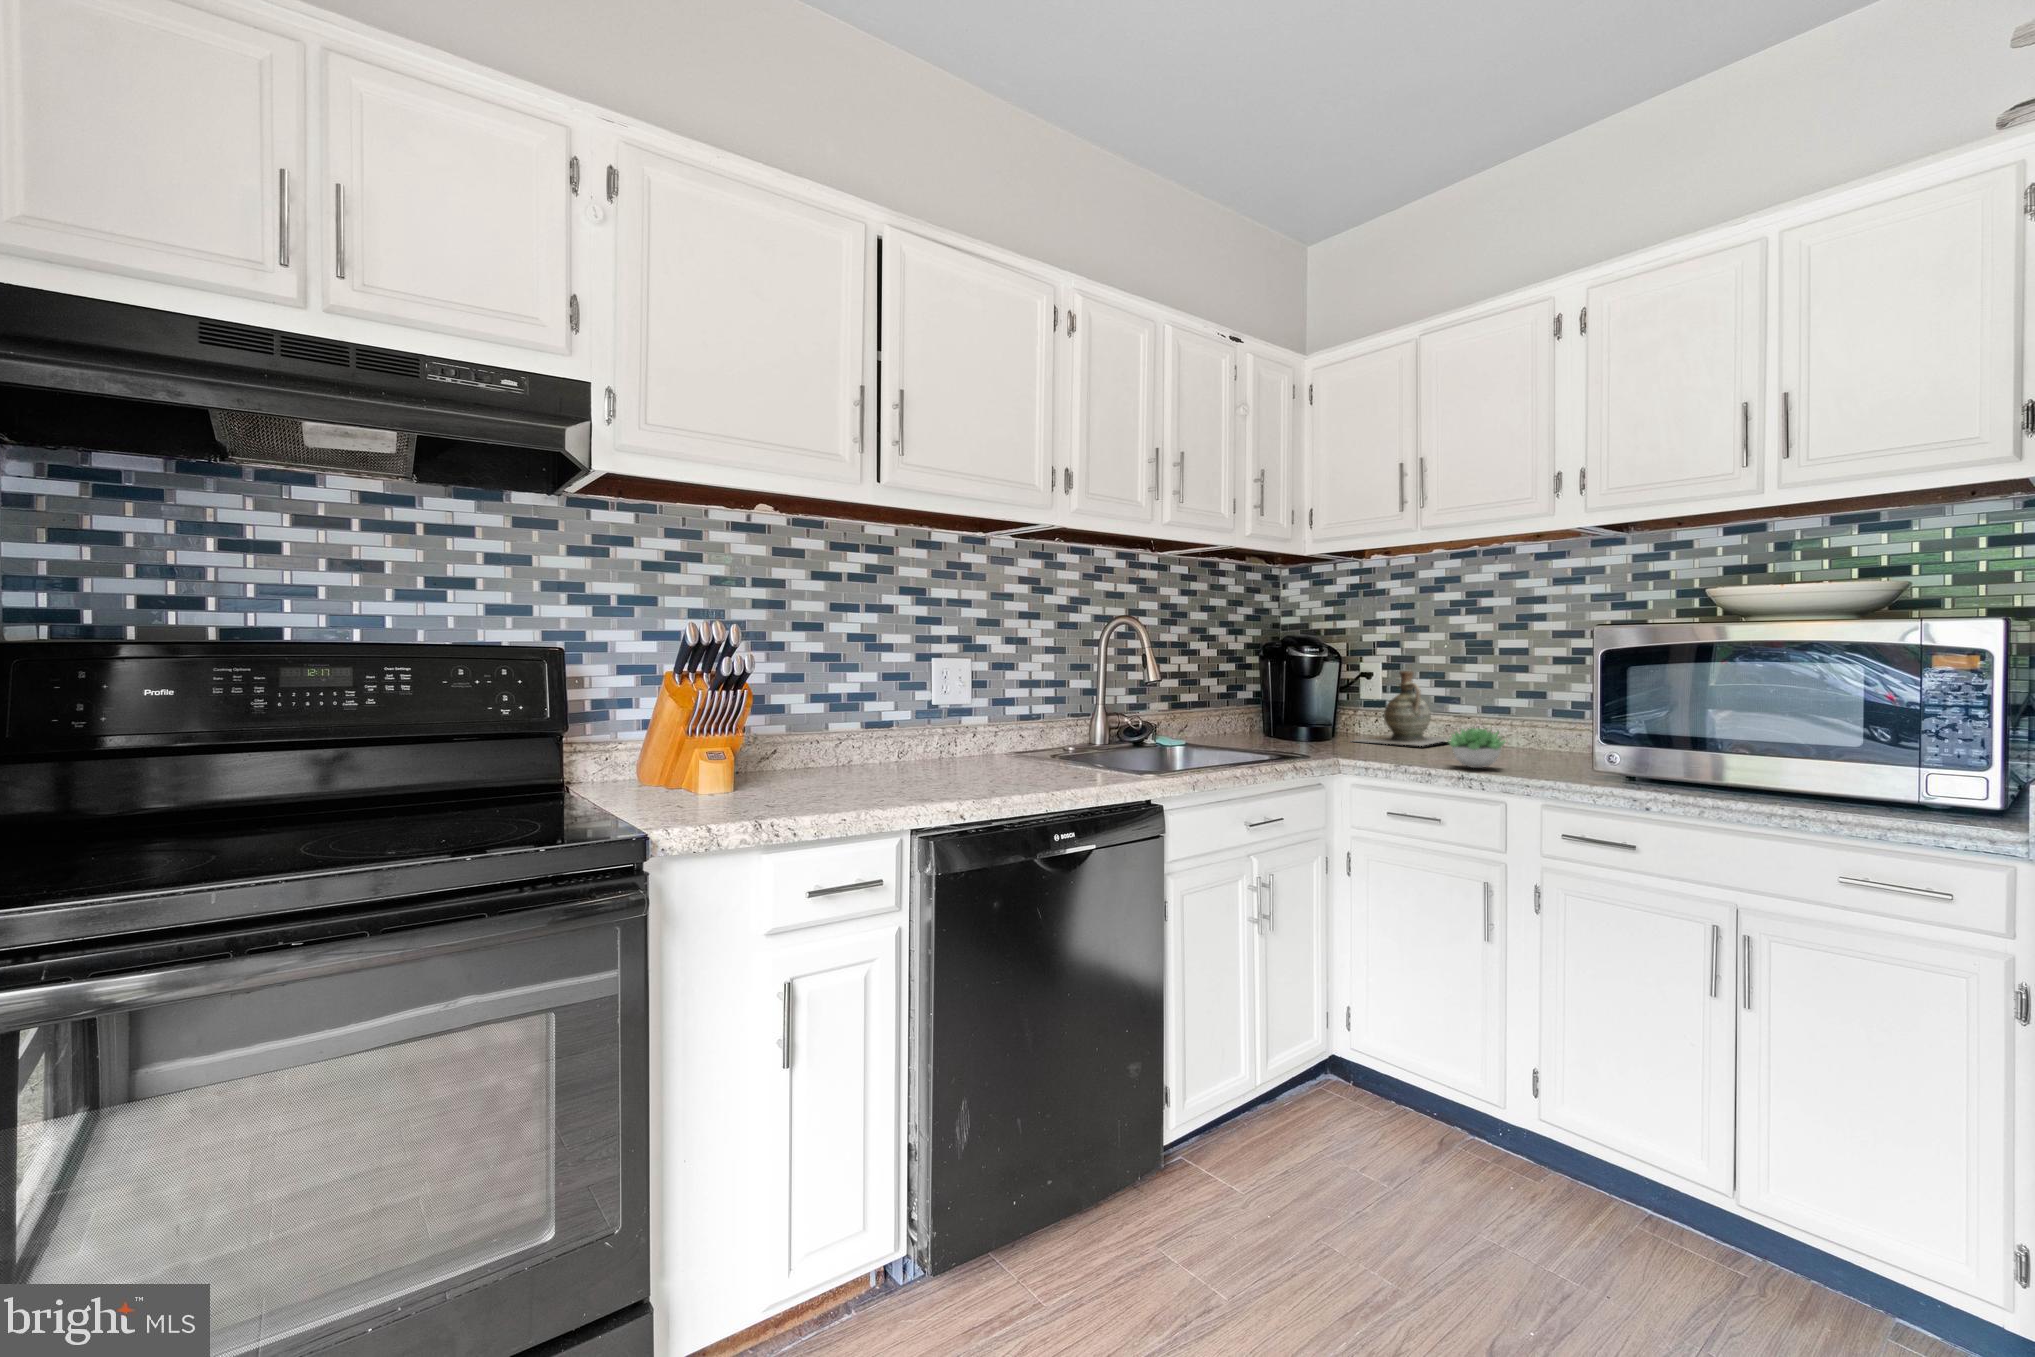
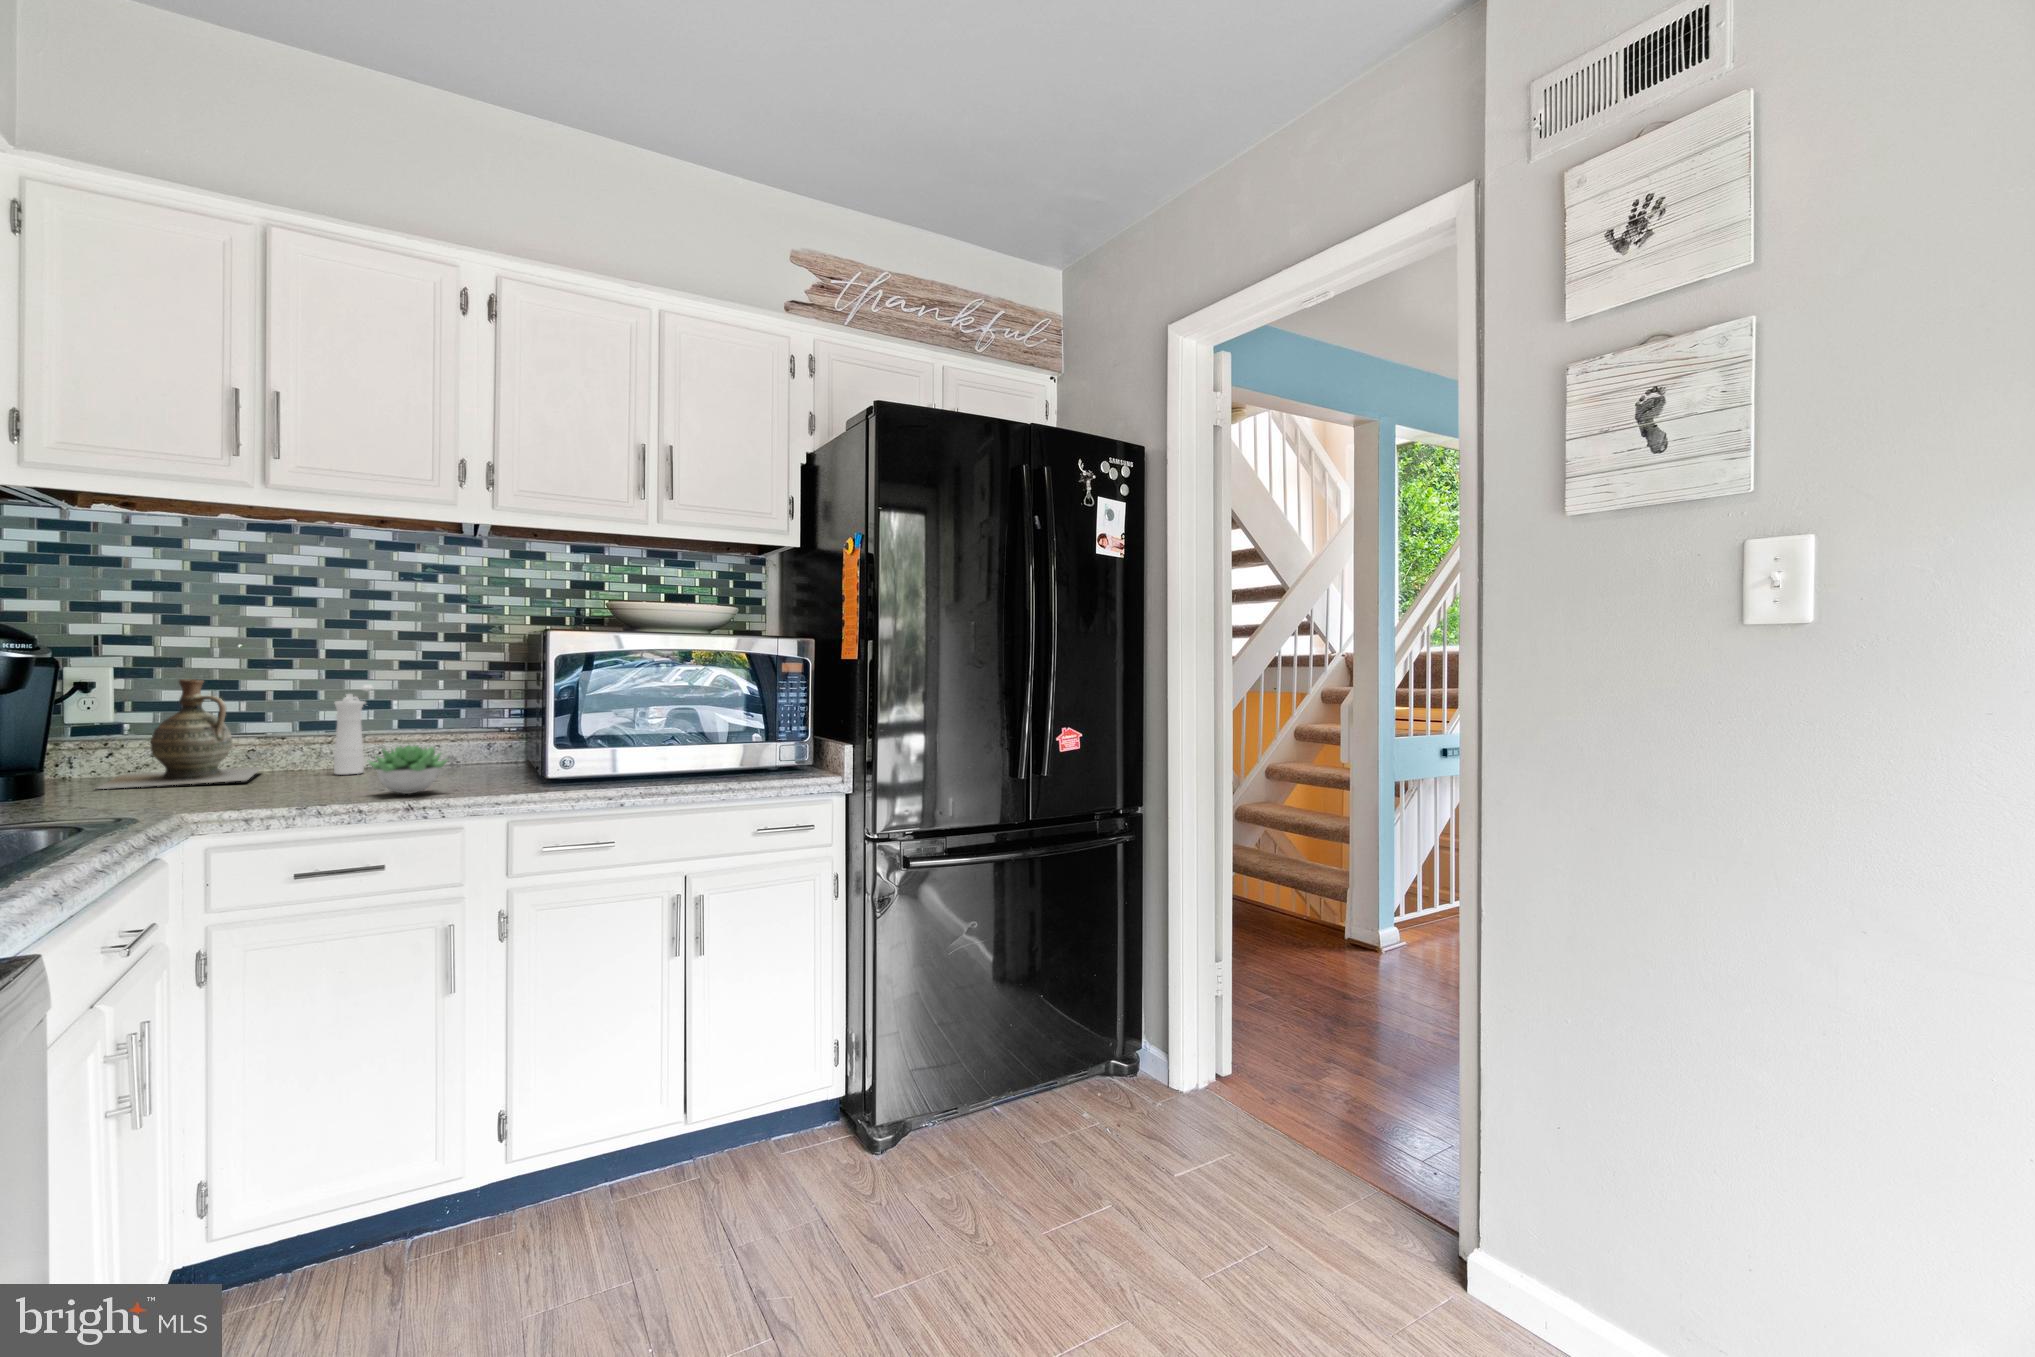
pepper mill: none [1492,675,1540,751] -> present [334,685,373,775]

